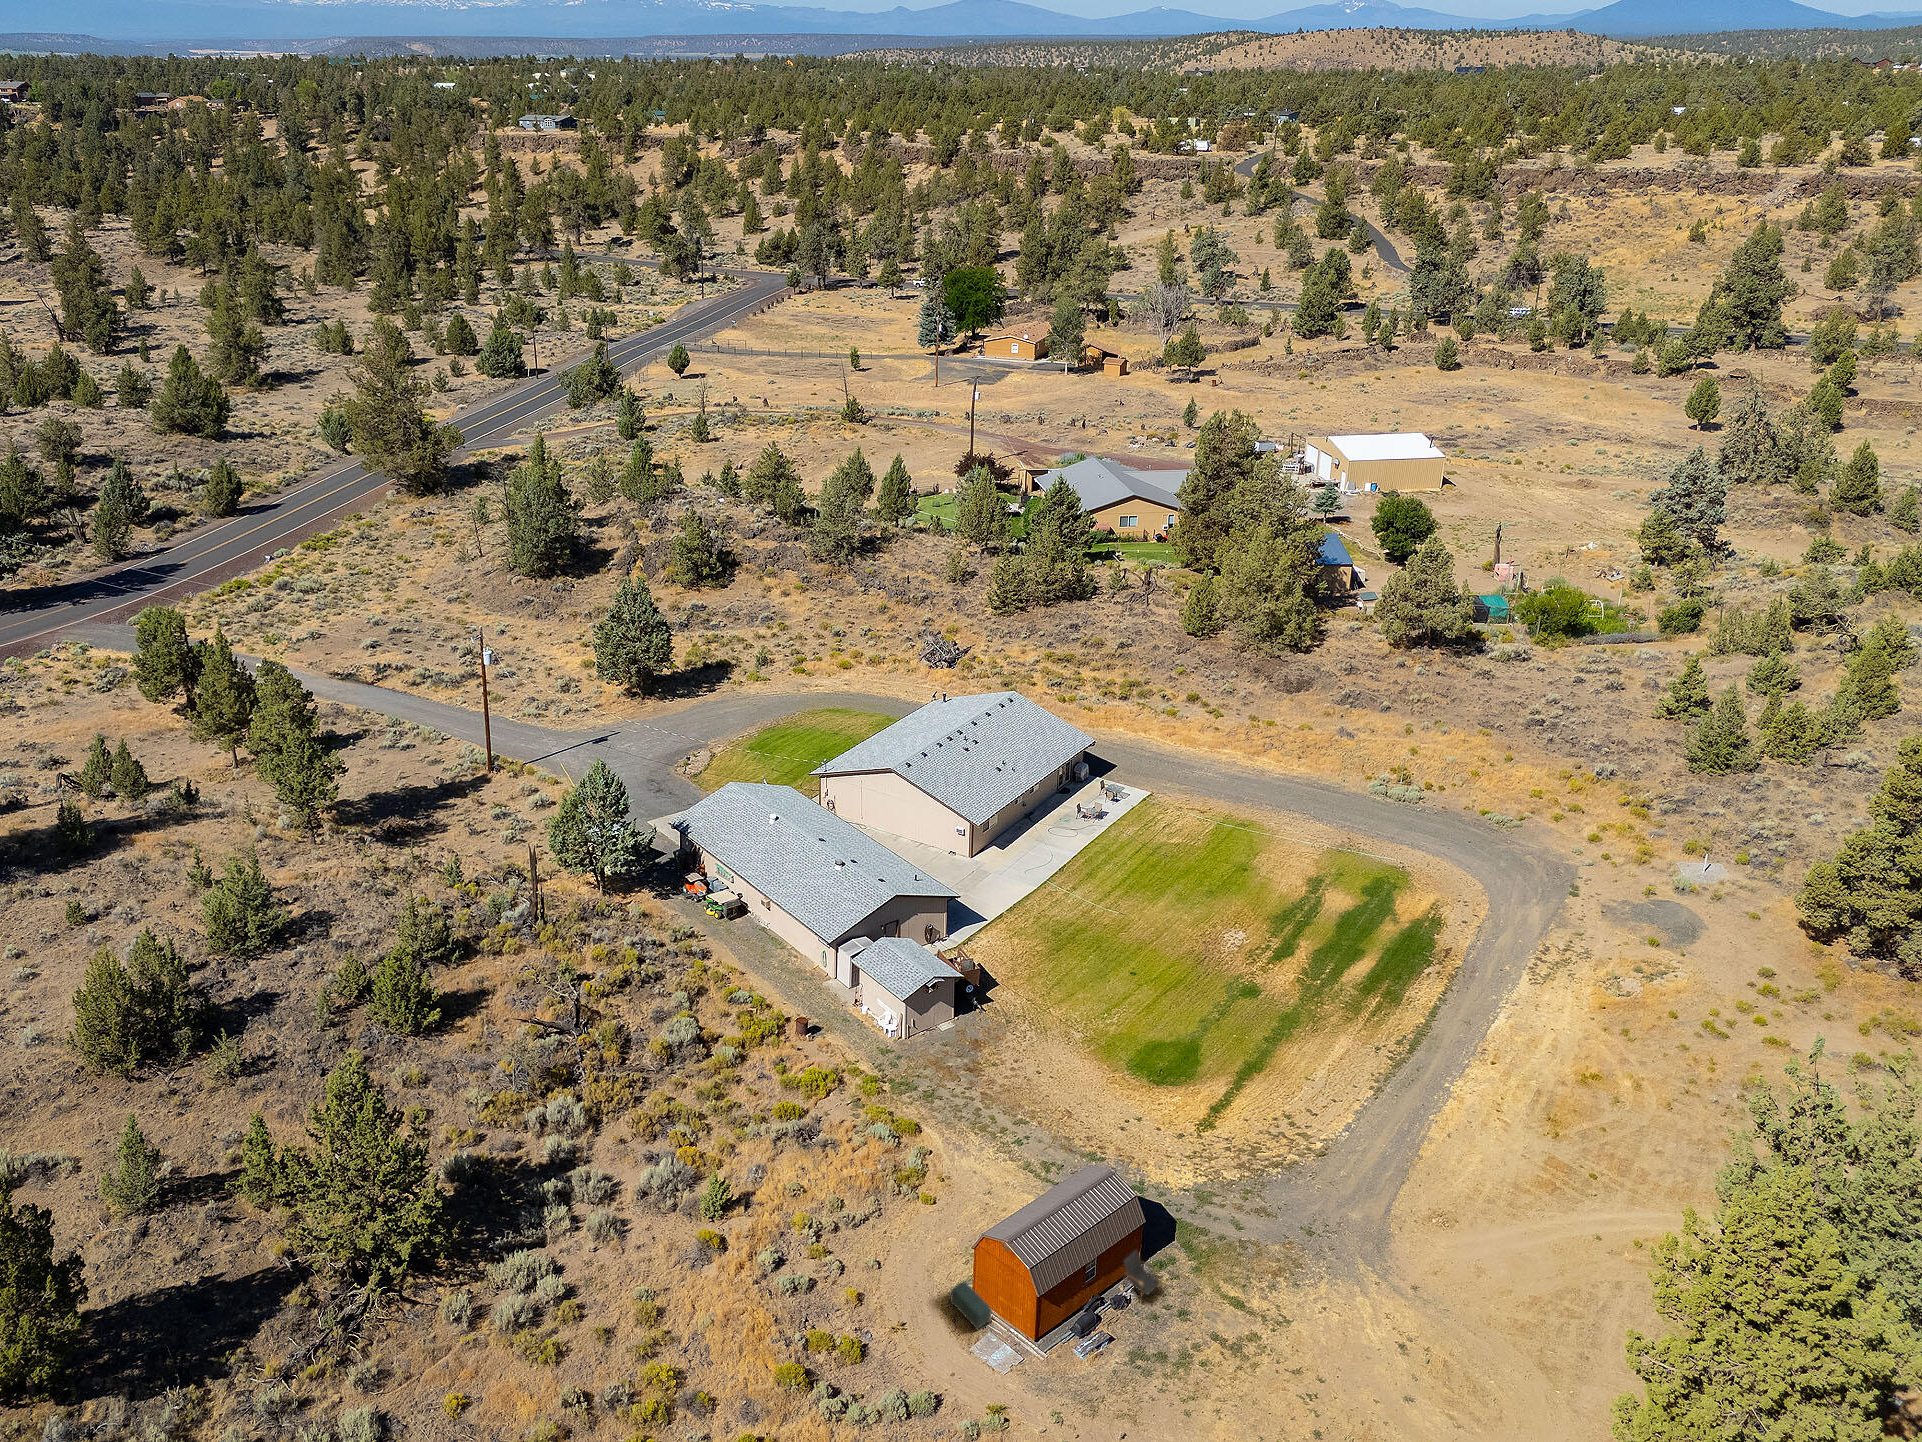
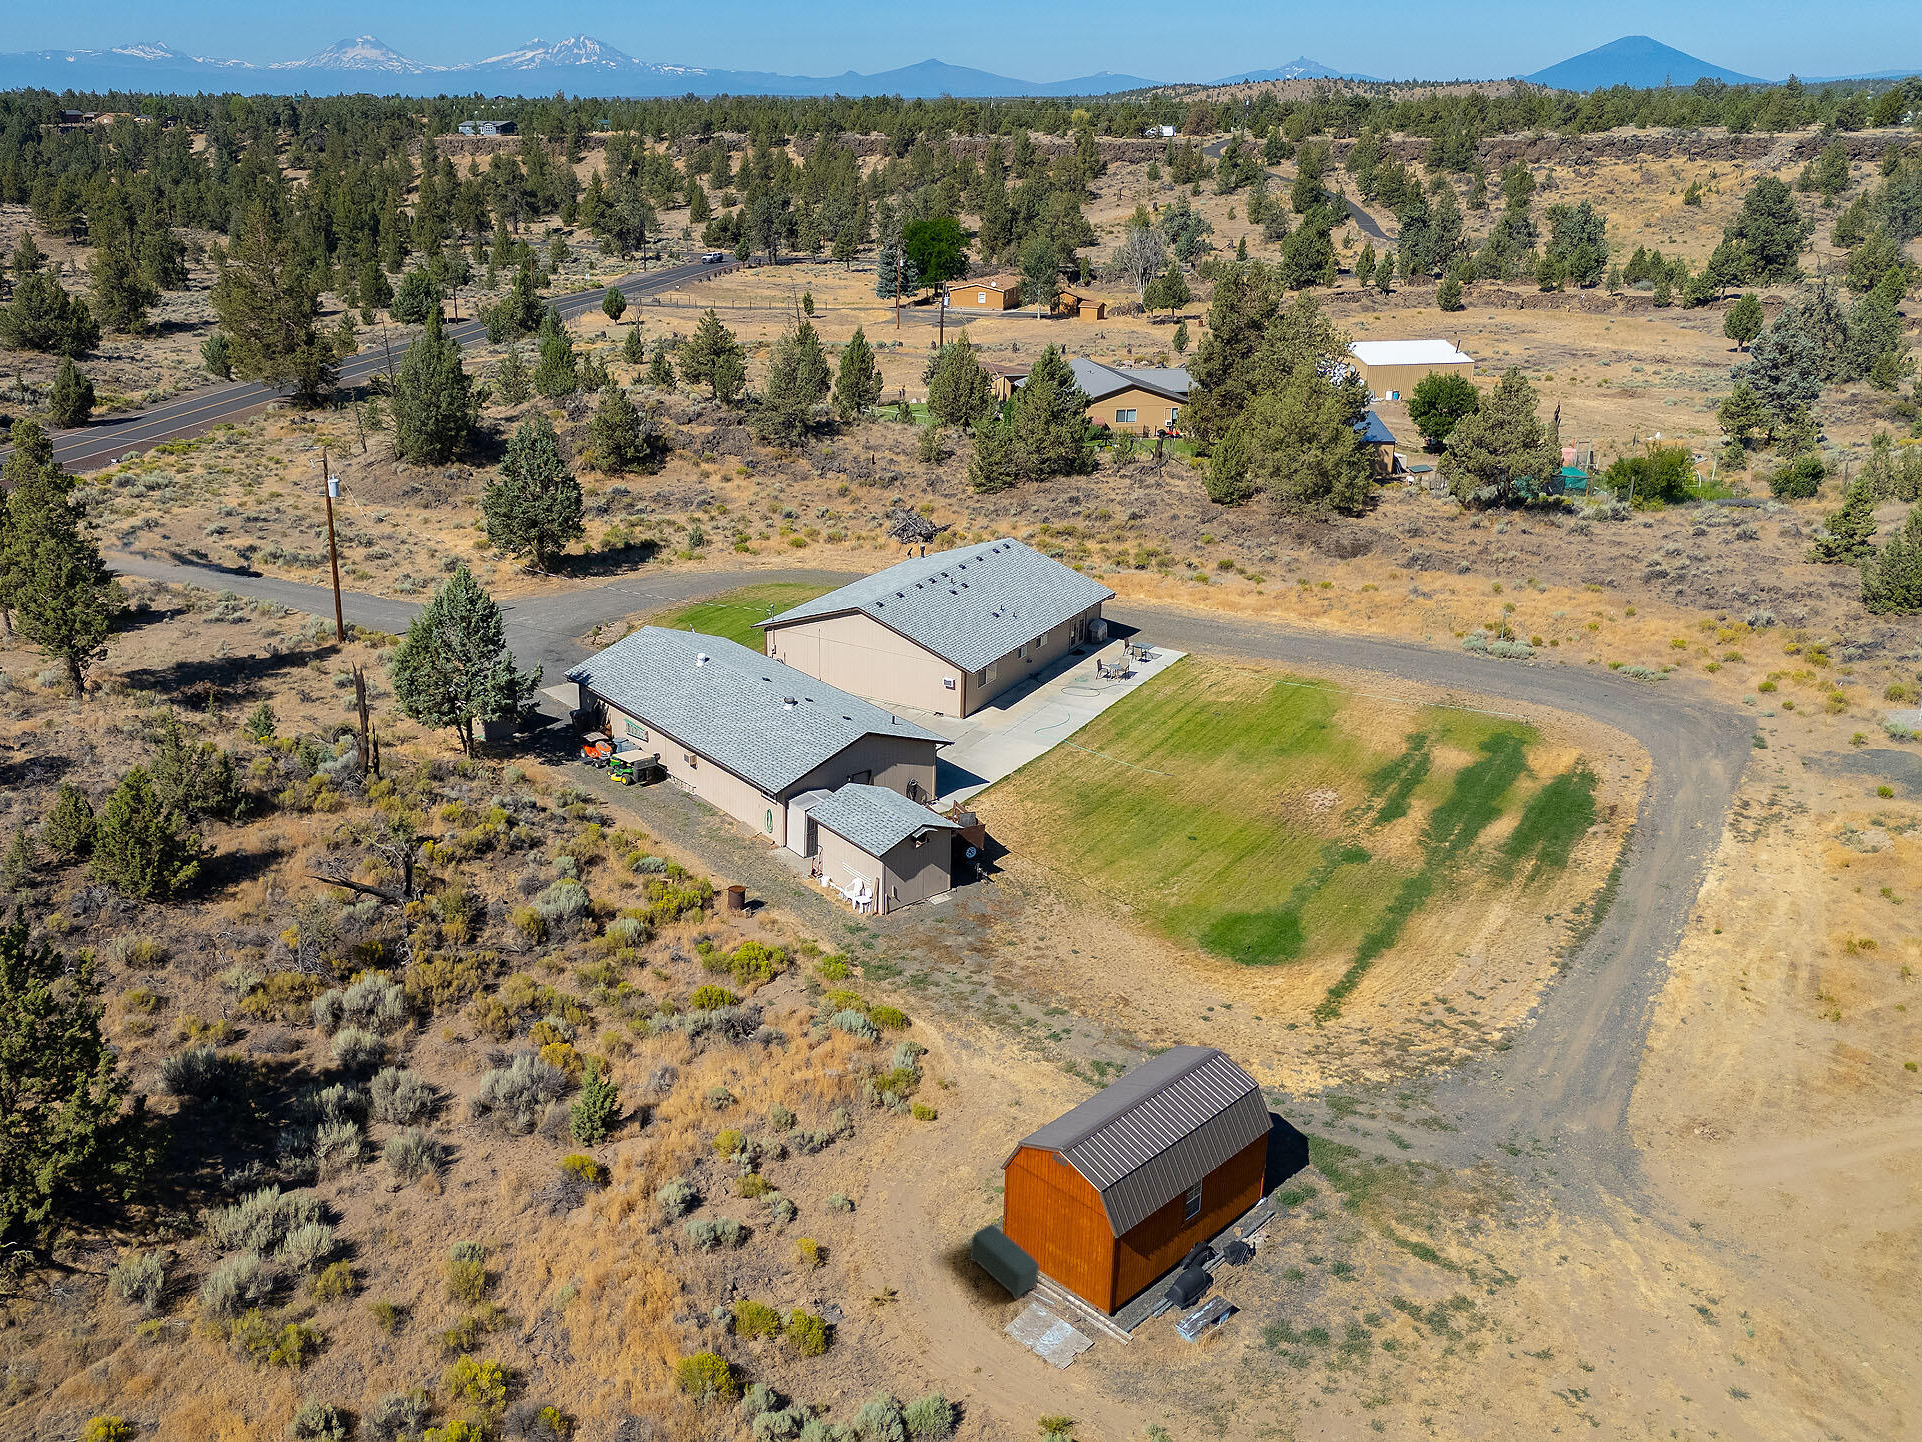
lounge chair: present [1123,1250,1161,1300] -> none [1240,1172,1304,1255]

